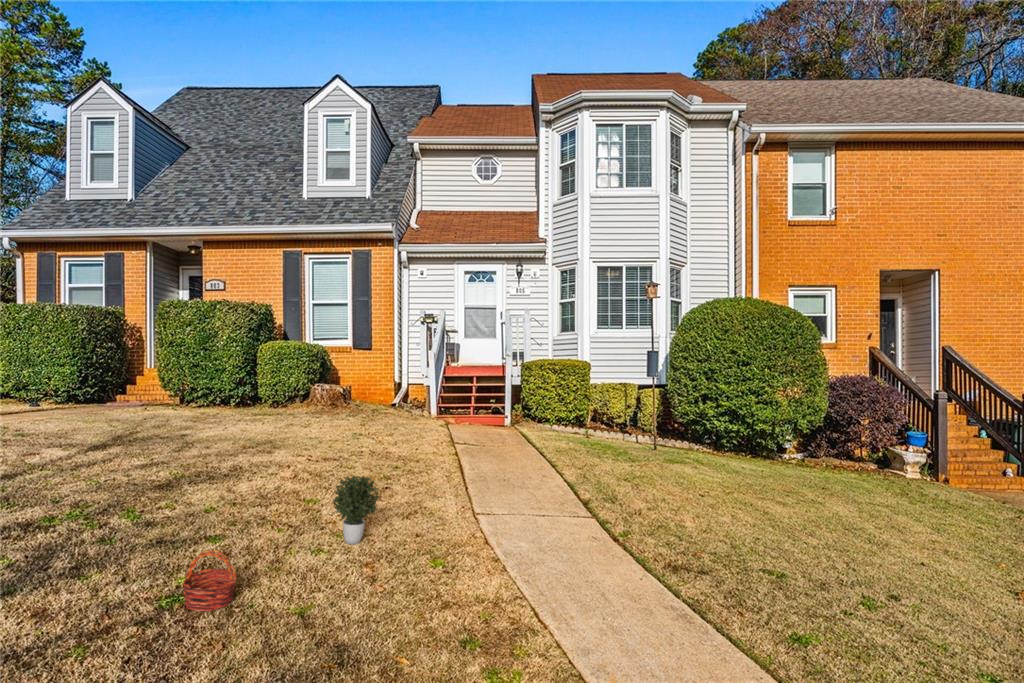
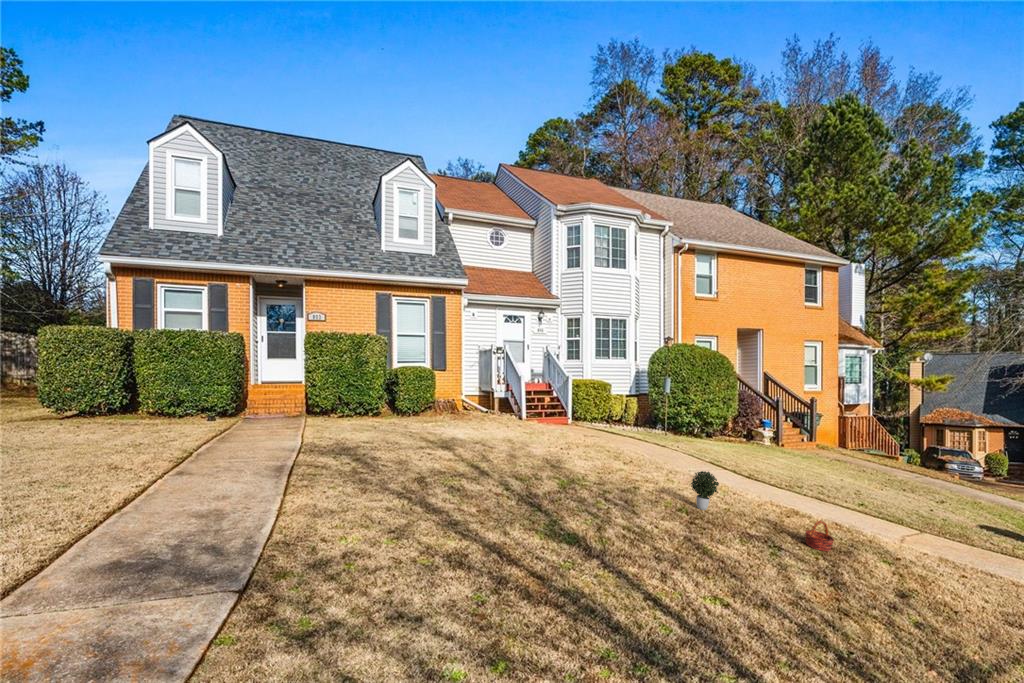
basket: present [182,550,238,612] -> present [805,521,834,551]

